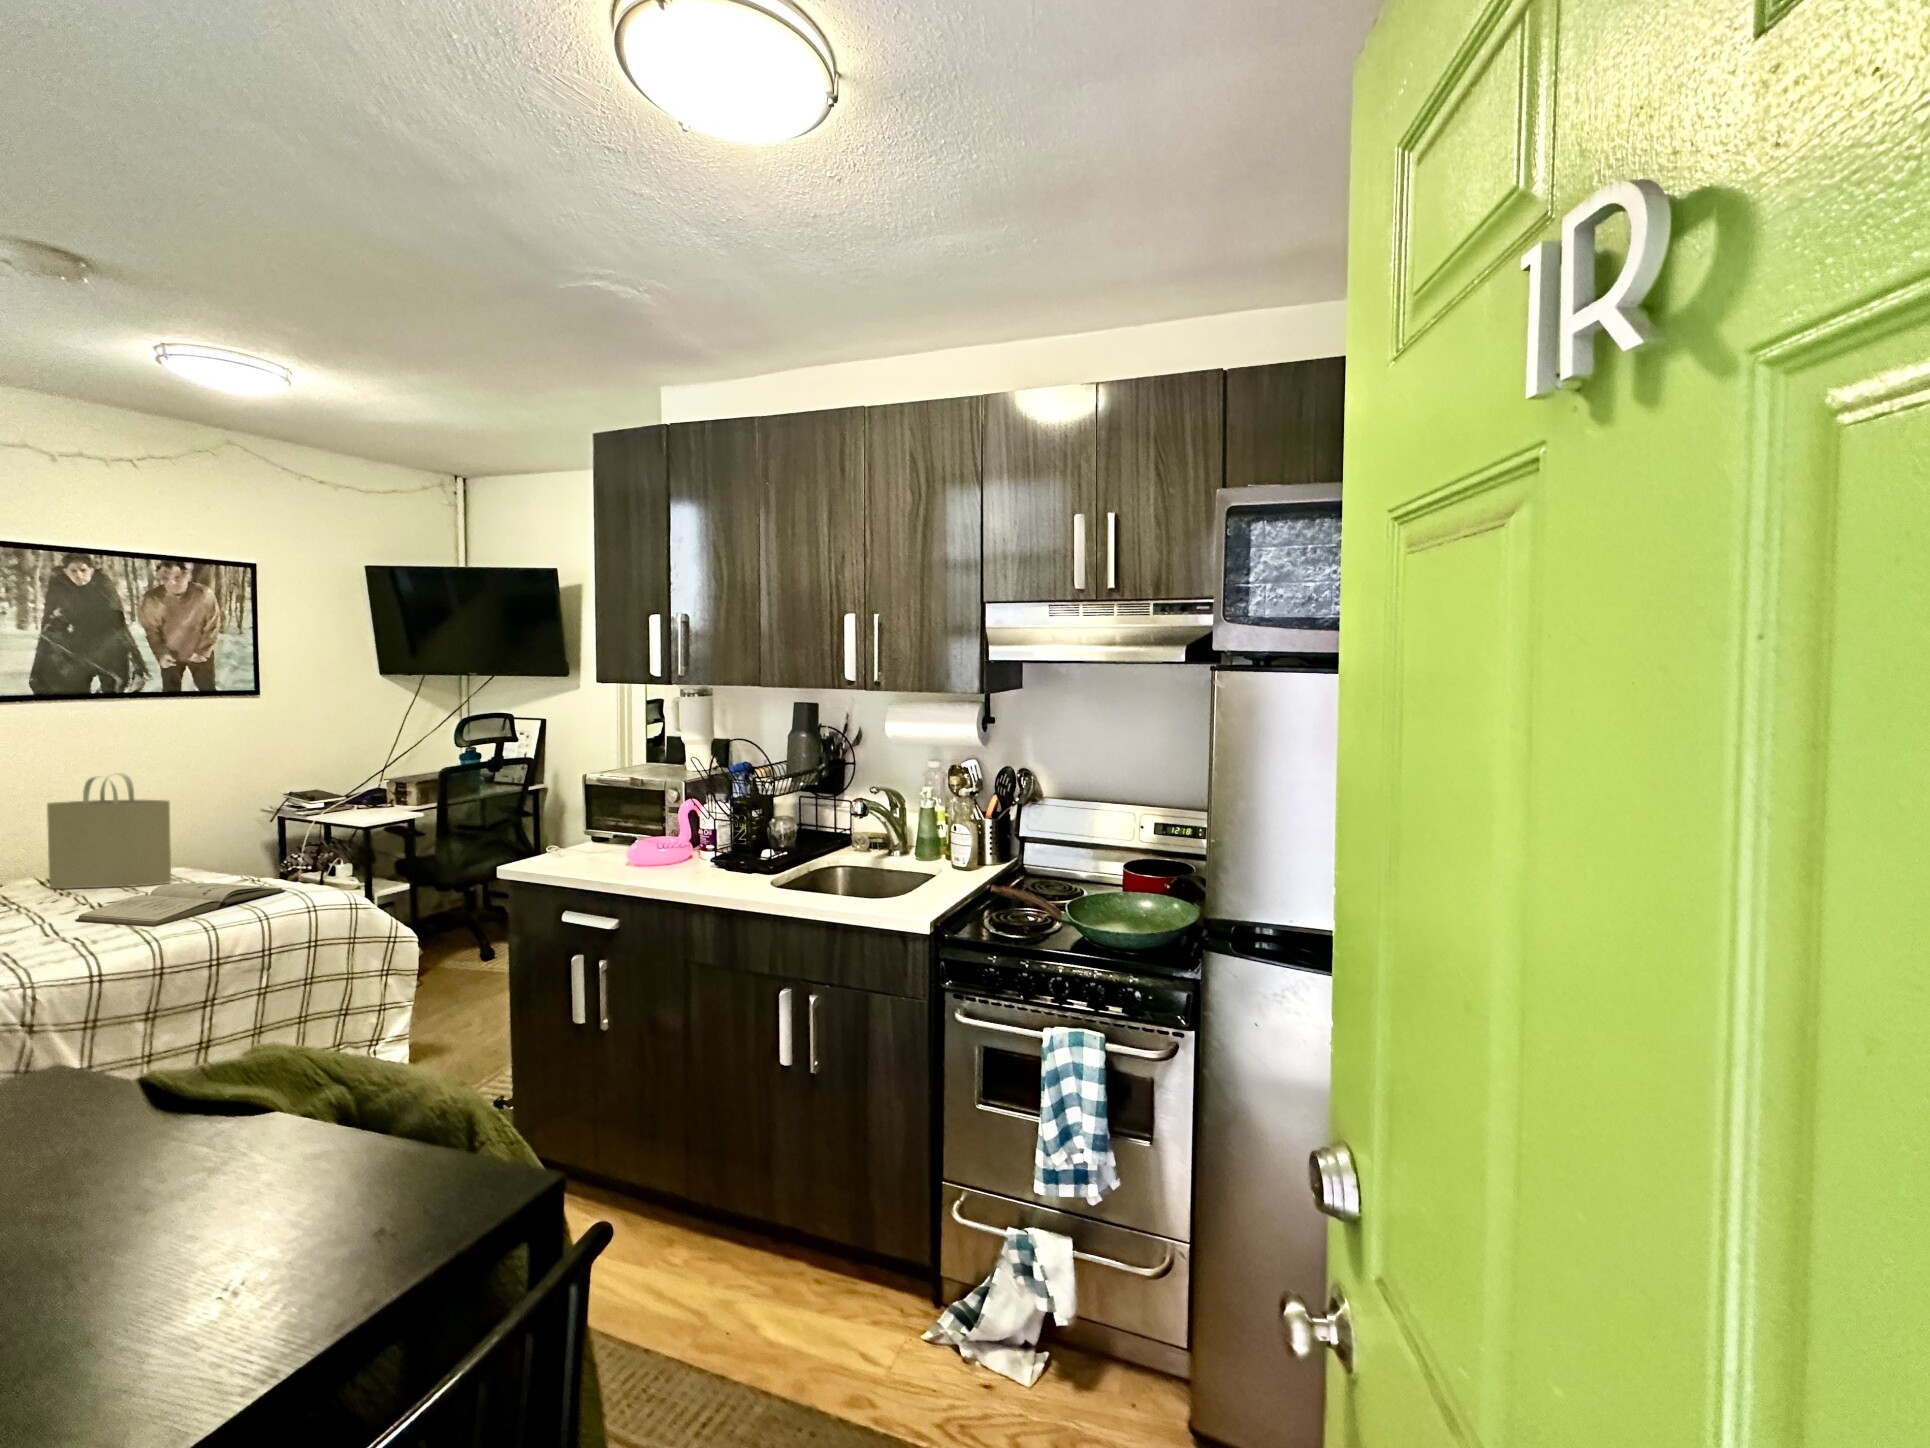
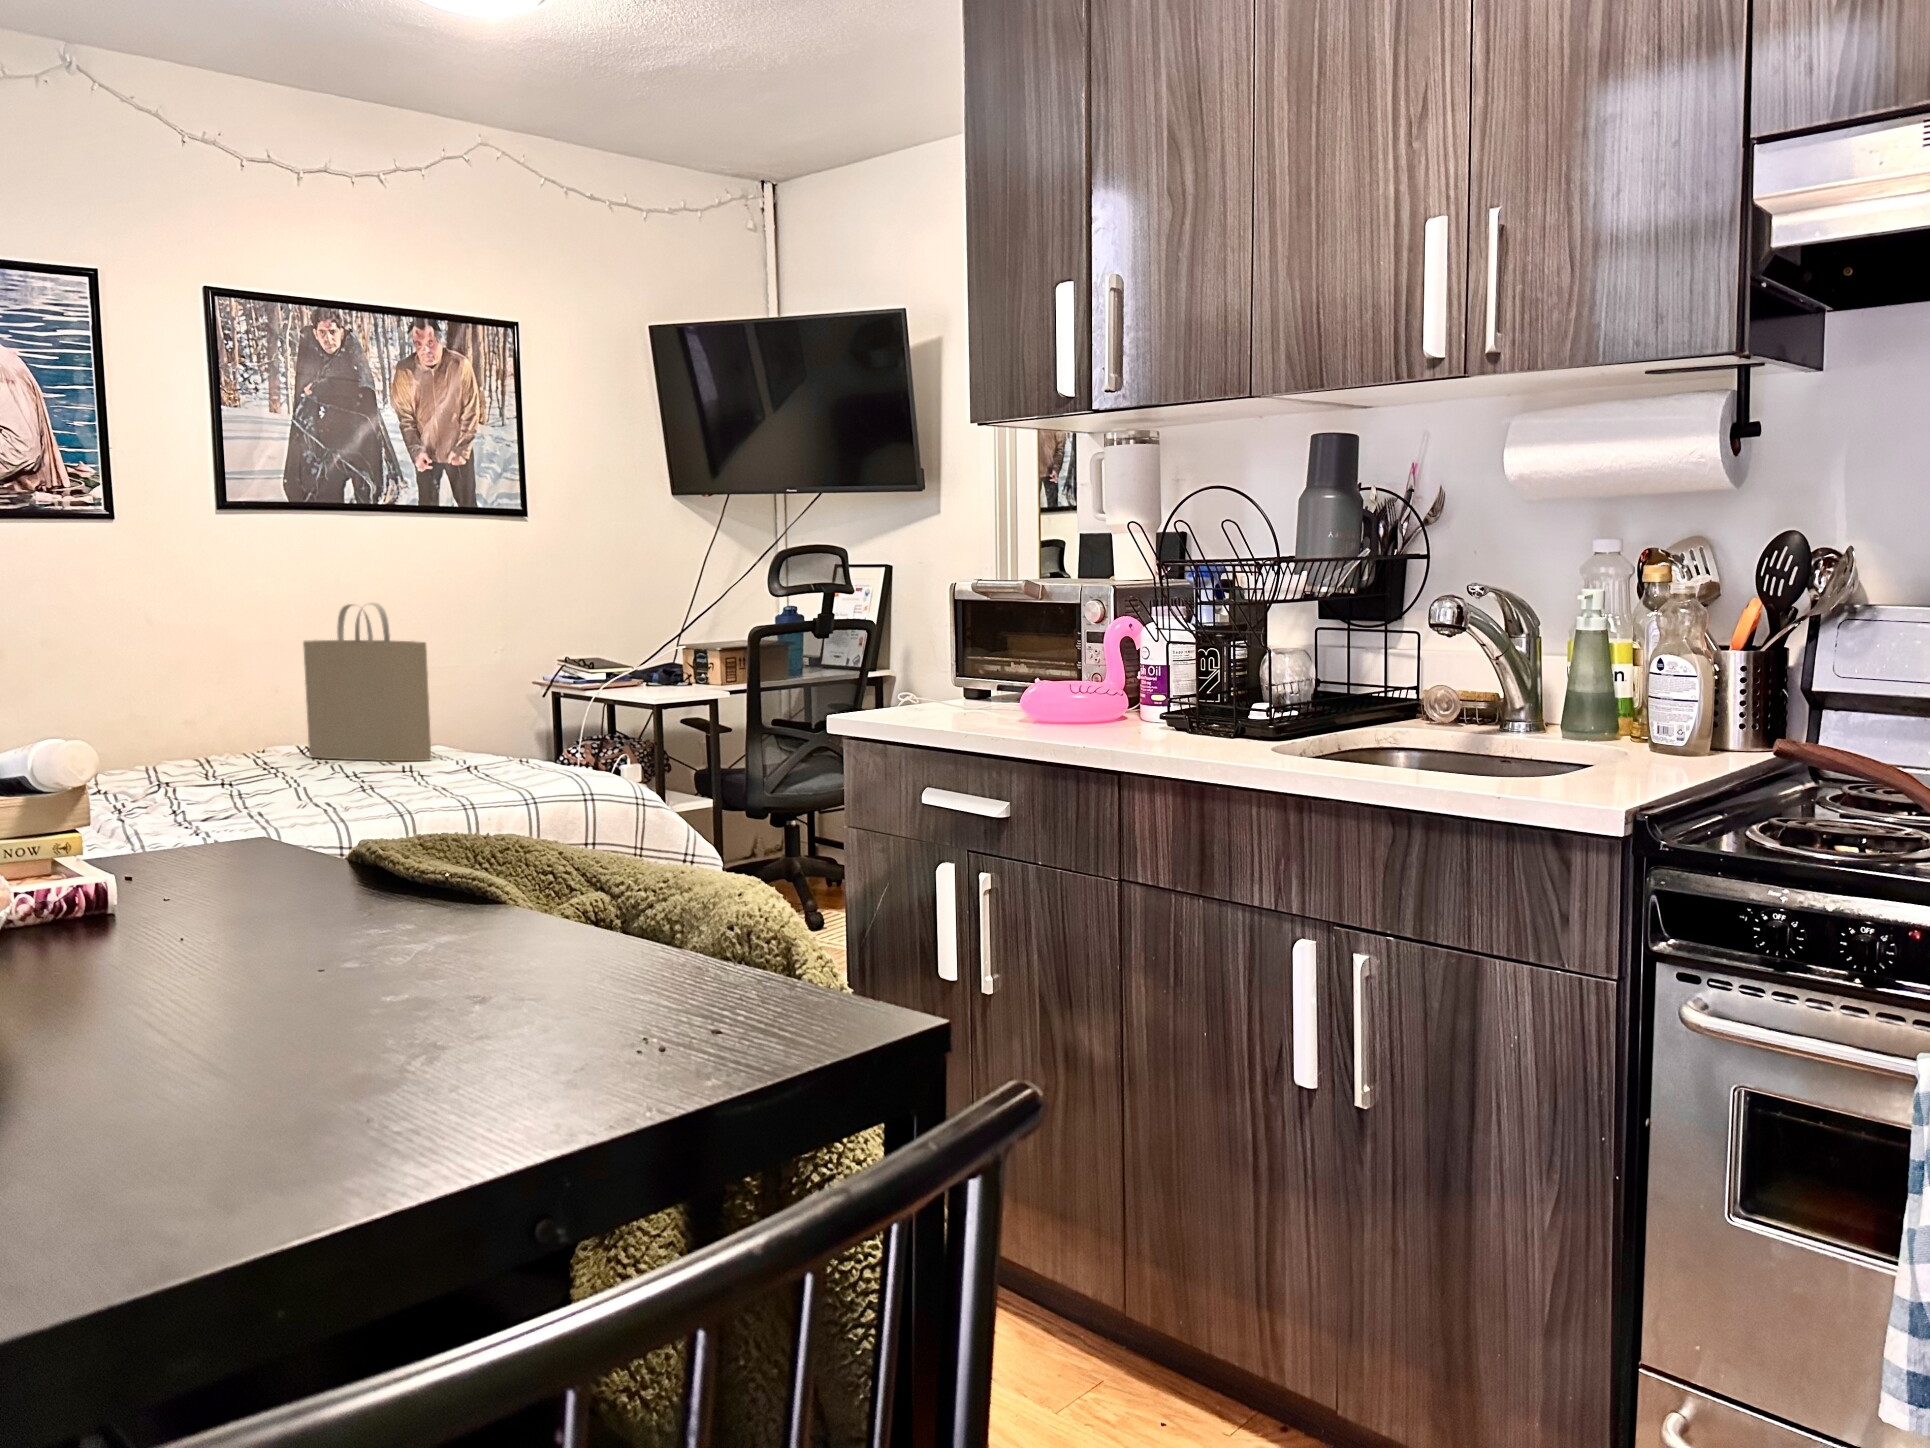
book: present [75,882,286,927] -> none [330,753,557,800]

